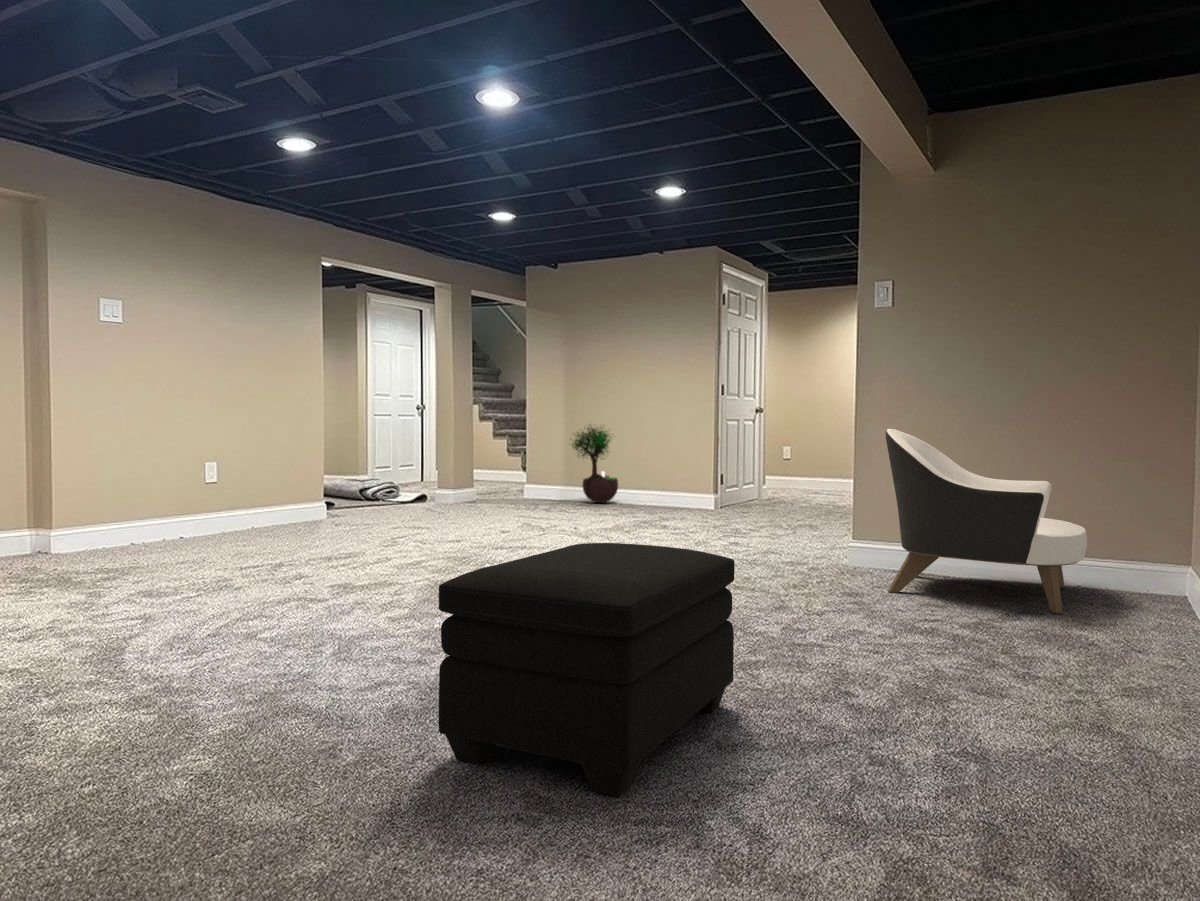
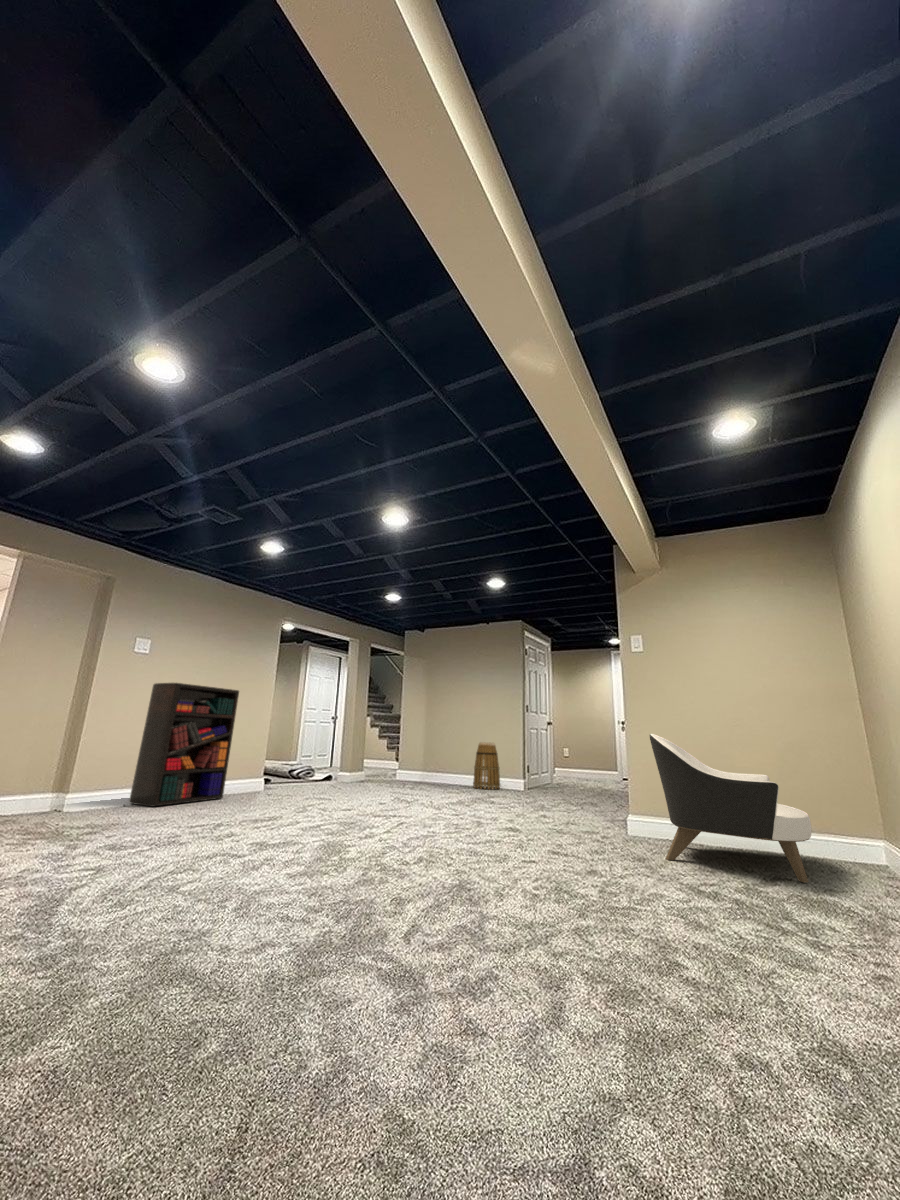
bookshelf: none [140,368,272,543] -> present [129,683,239,807]
potted tree: present [572,426,618,503] -> none [427,727,460,784]
basket: none [639,441,680,509] -> present [473,742,500,789]
ottoman: present [439,543,735,797] -> none [306,817,578,1121]

